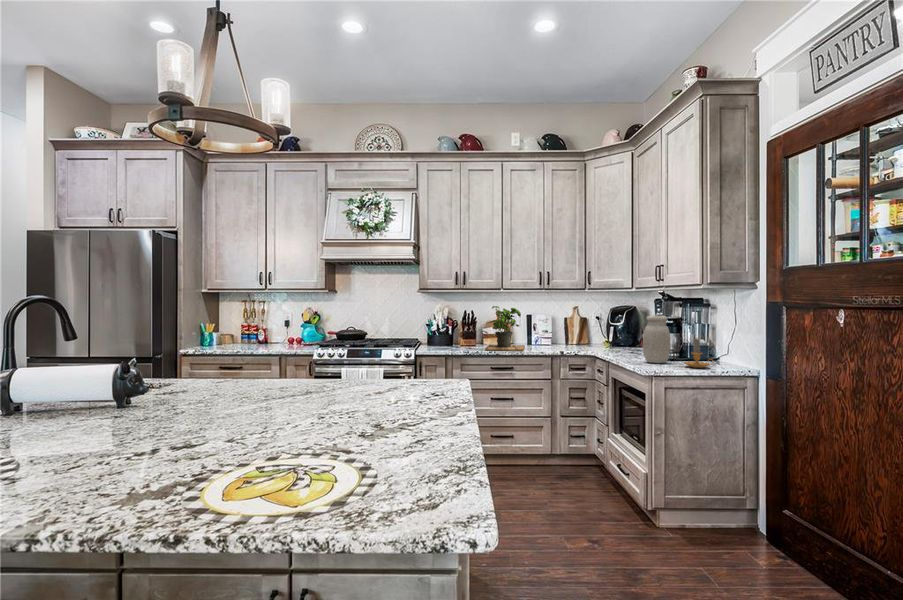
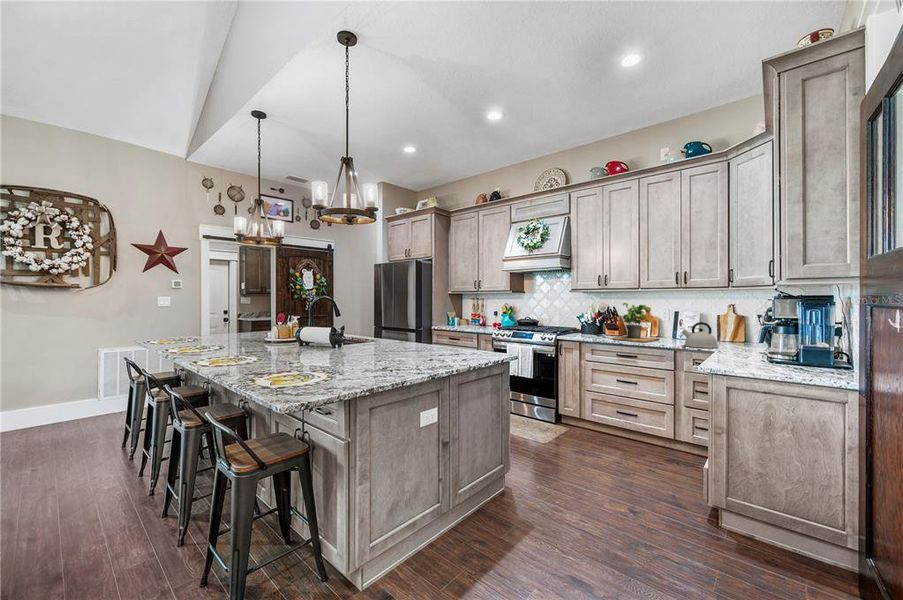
jar: present [643,316,670,363] -> none [734,314,768,364]
kettle: none [559,325,590,352] -> present [682,322,718,348]
candle: present [684,338,711,368] -> none [769,338,804,373]

